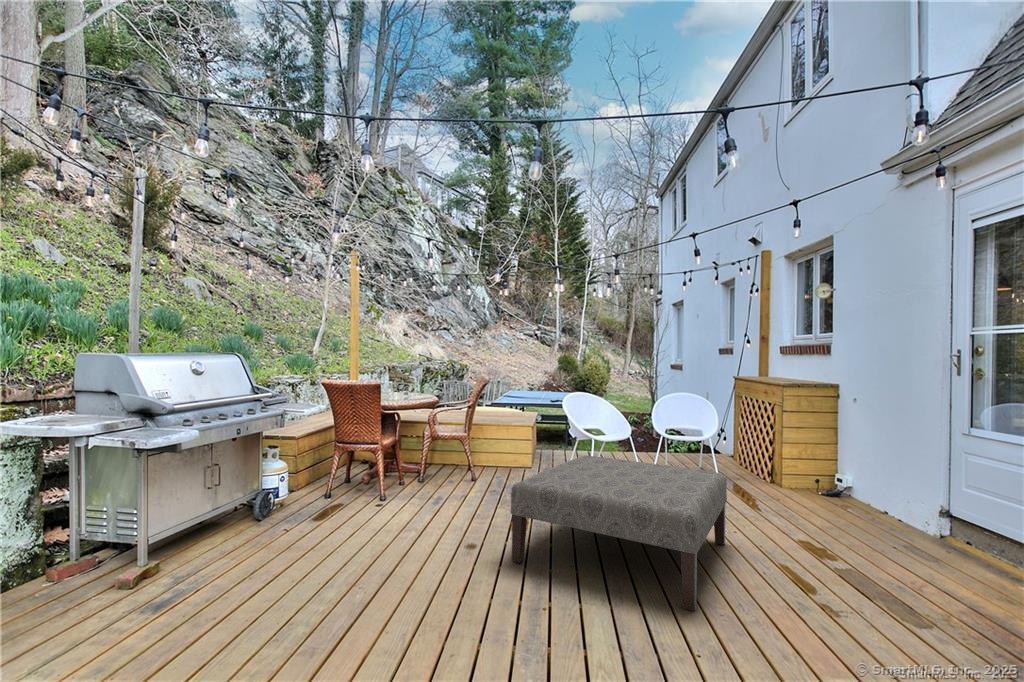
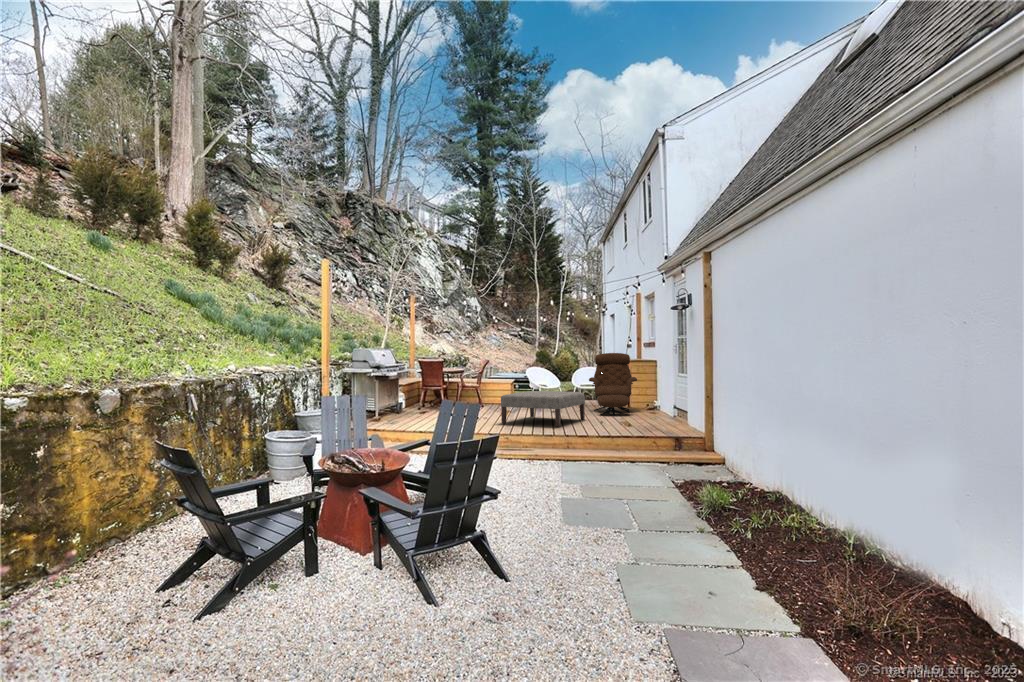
lounge chair: none [693,367,813,522] -> present [589,353,637,416]

